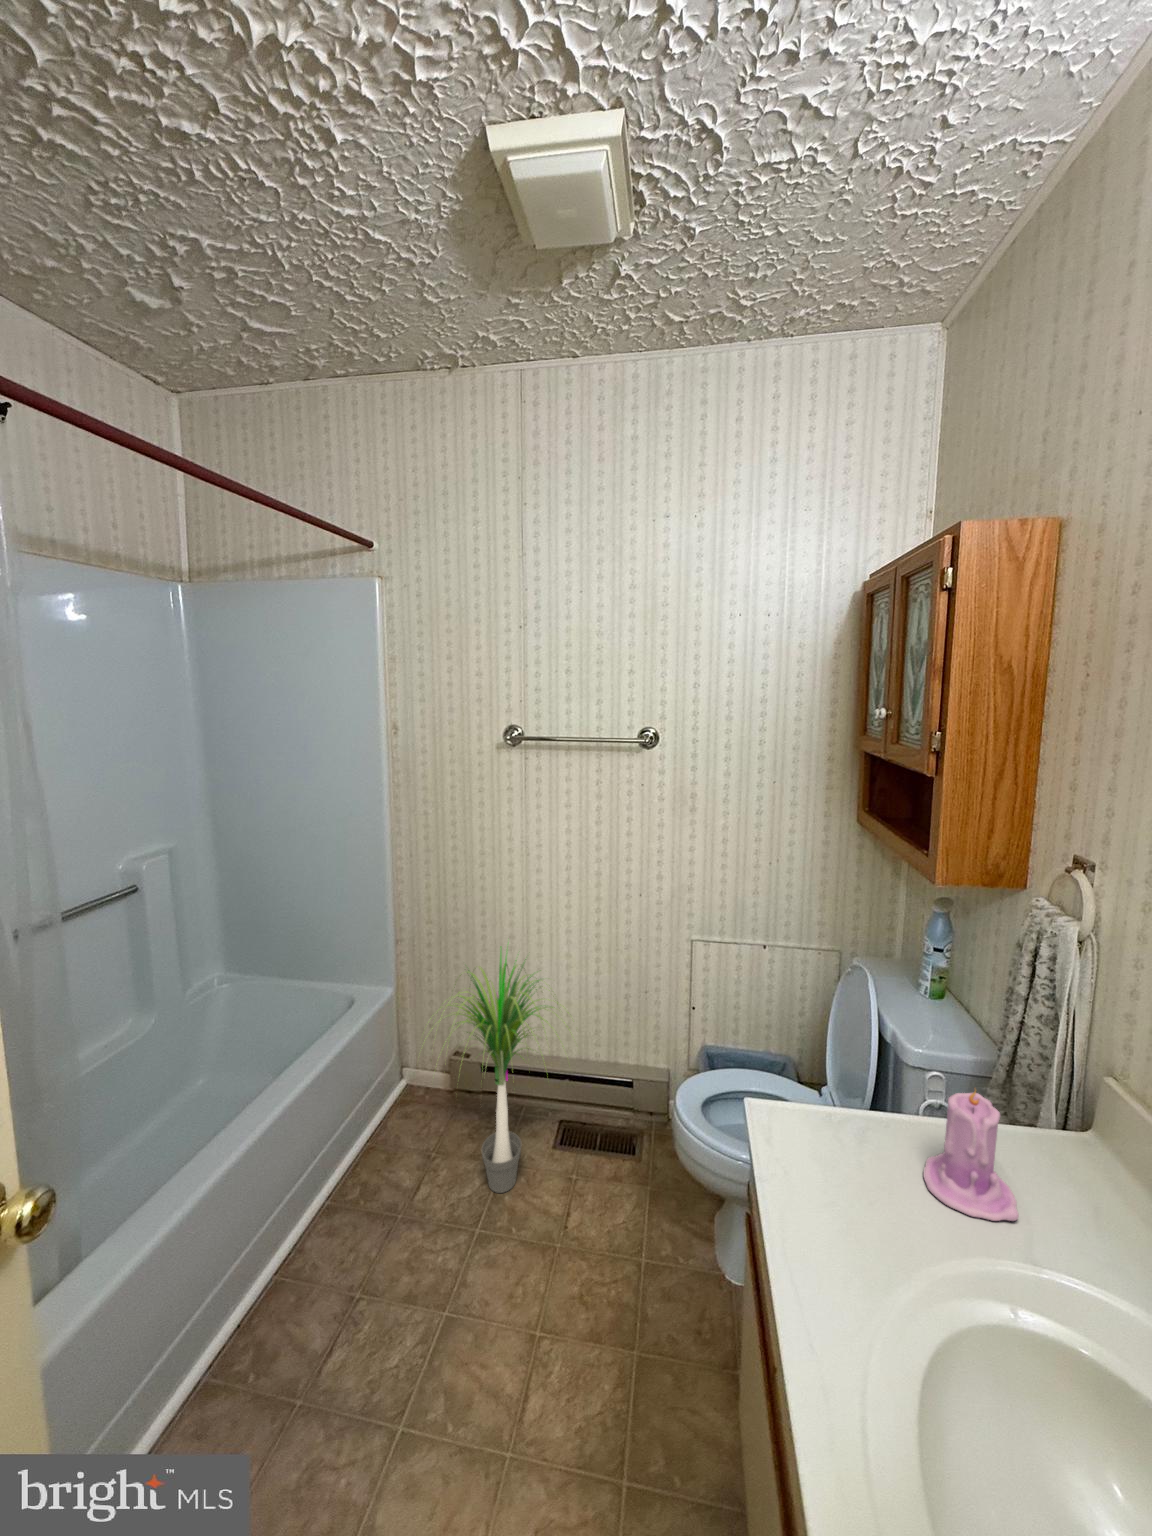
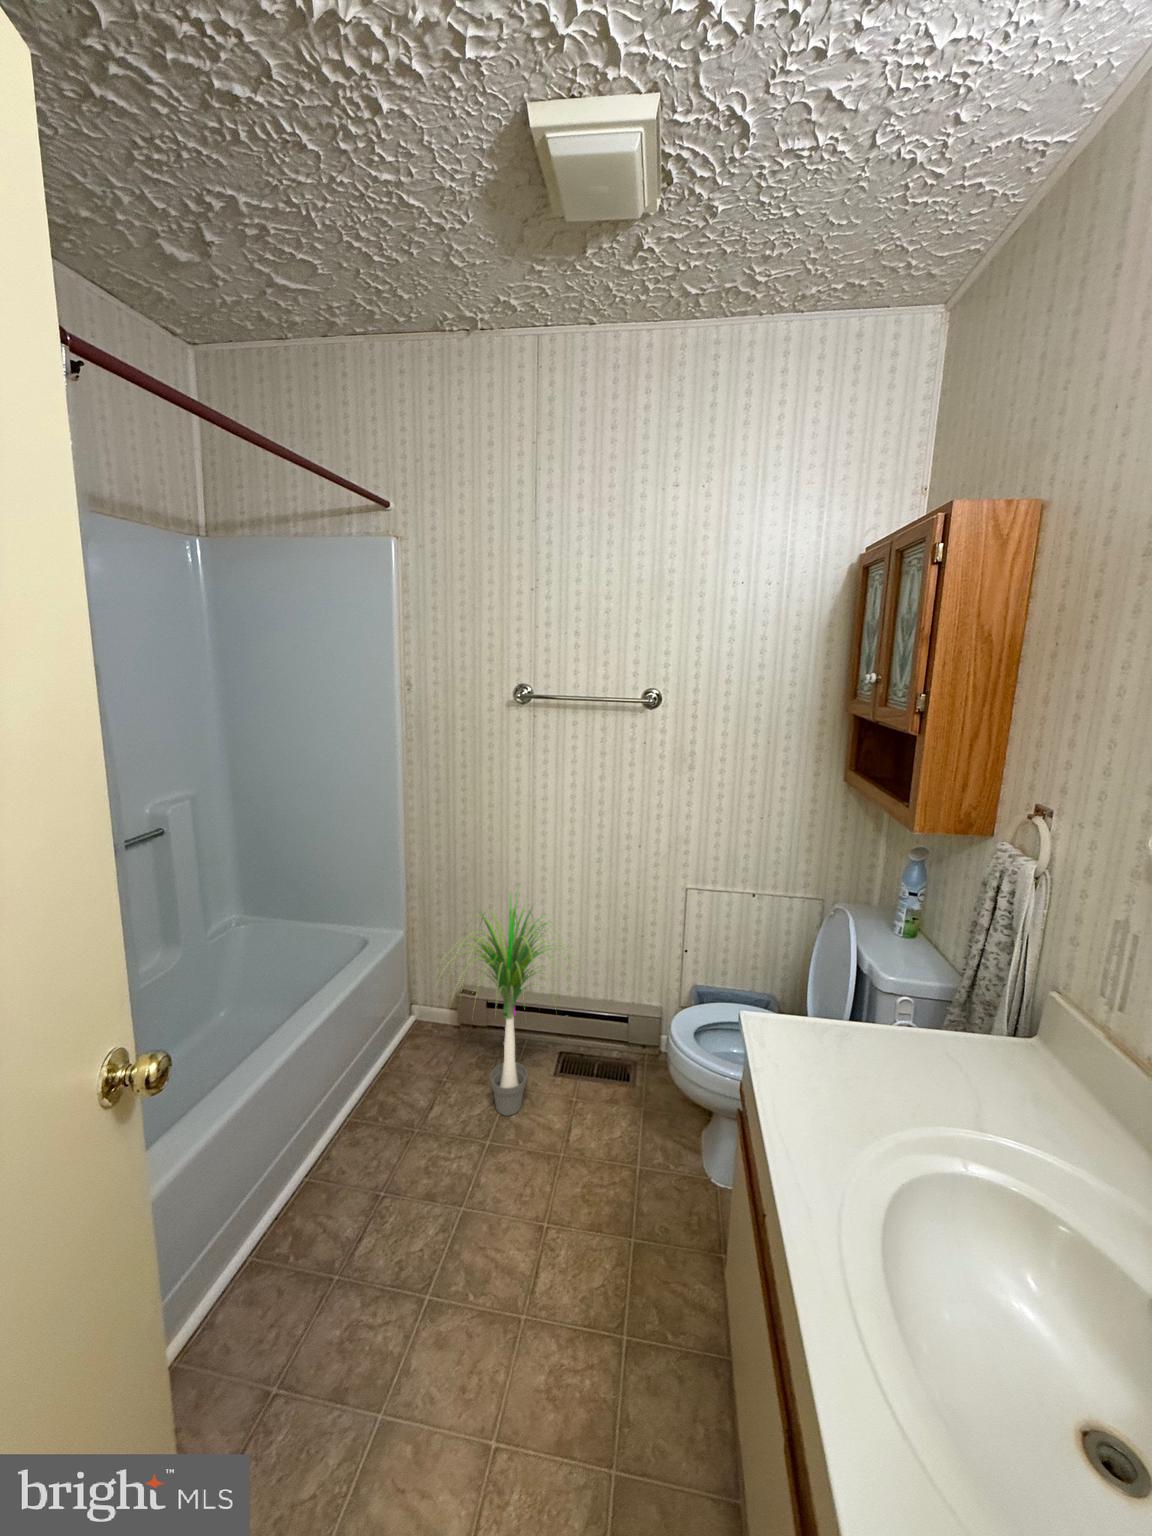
candle: present [923,1091,1019,1221] -> none [893,993,970,1100]

